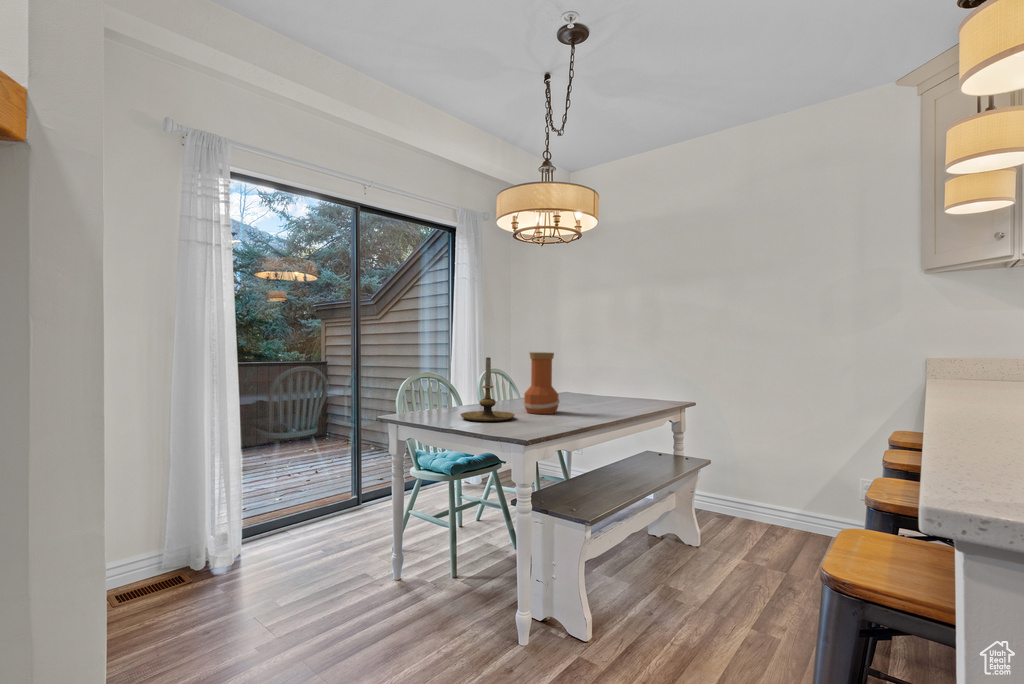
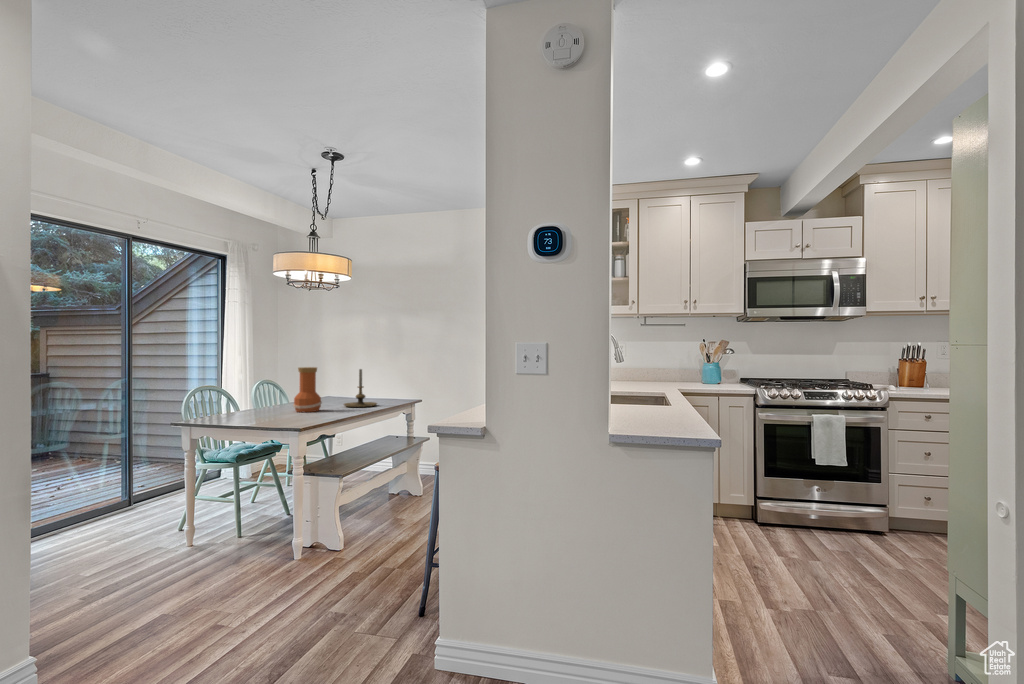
candle holder: present [460,357,515,421] -> present [344,369,377,407]

